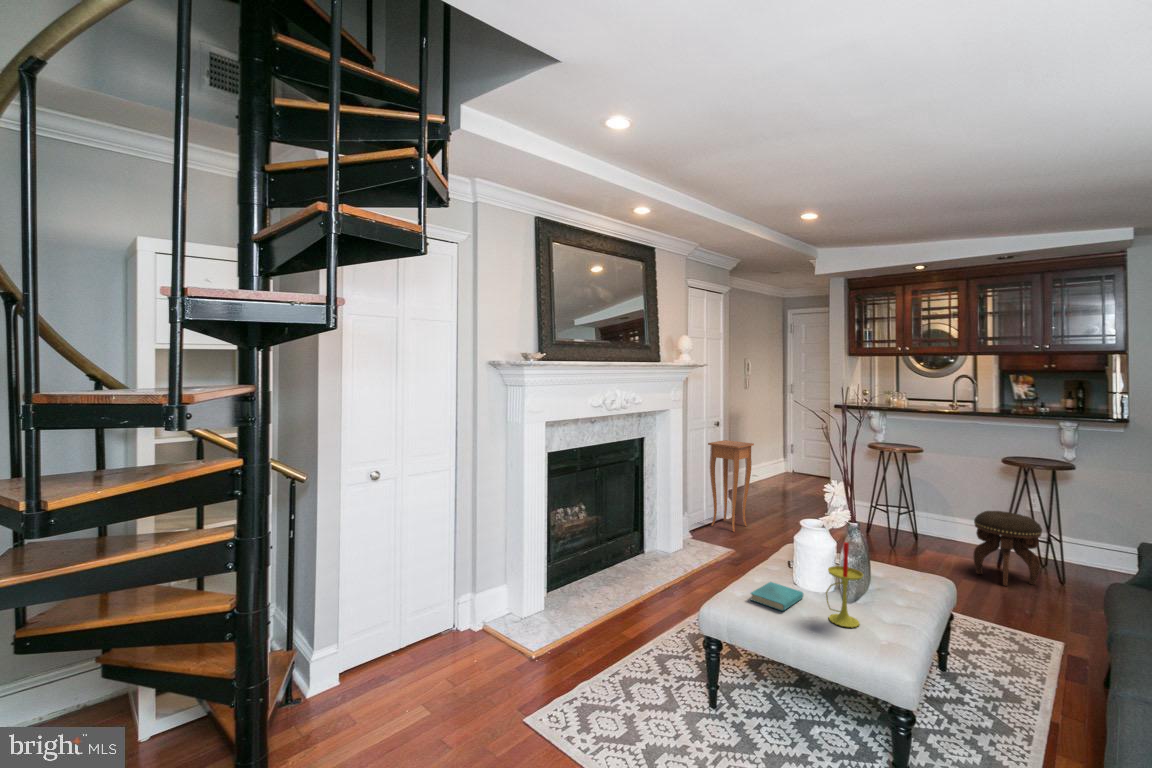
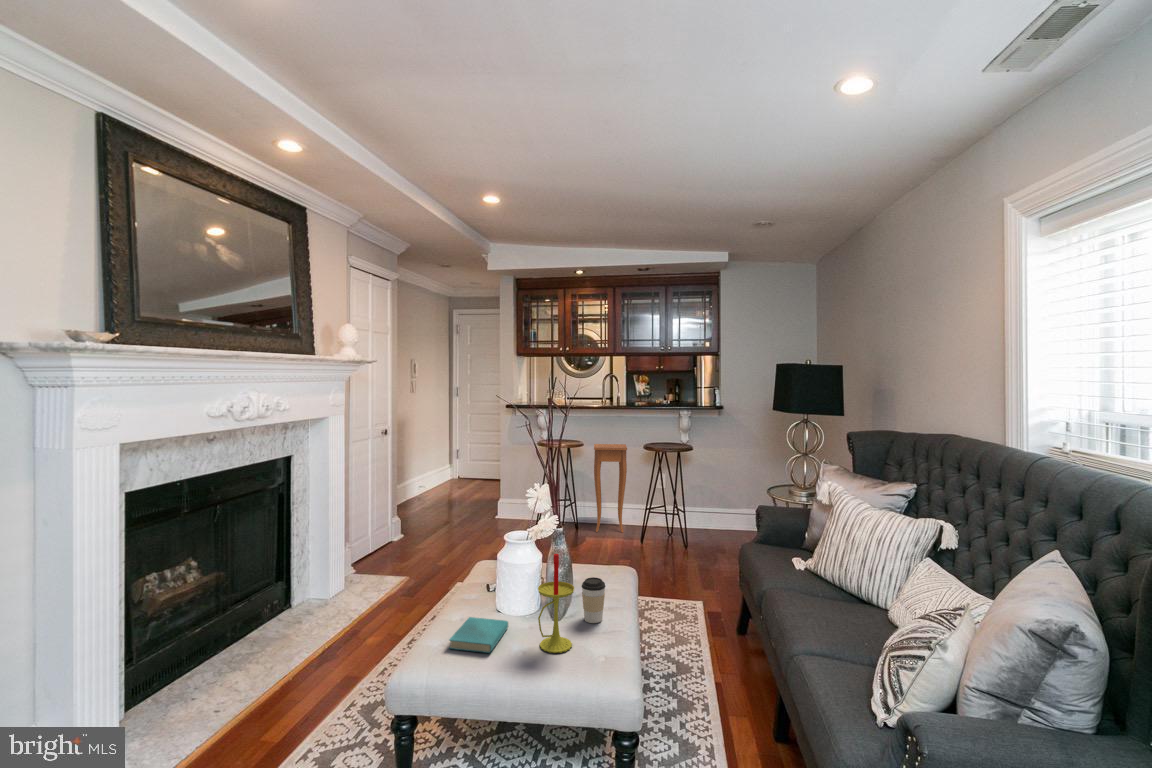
side table: present [708,440,754,532] -> present [594,444,627,533]
footstool: present [973,511,1042,586] -> none [627,493,674,559]
coffee cup: none [876,573,902,615] -> present [582,577,606,623]

